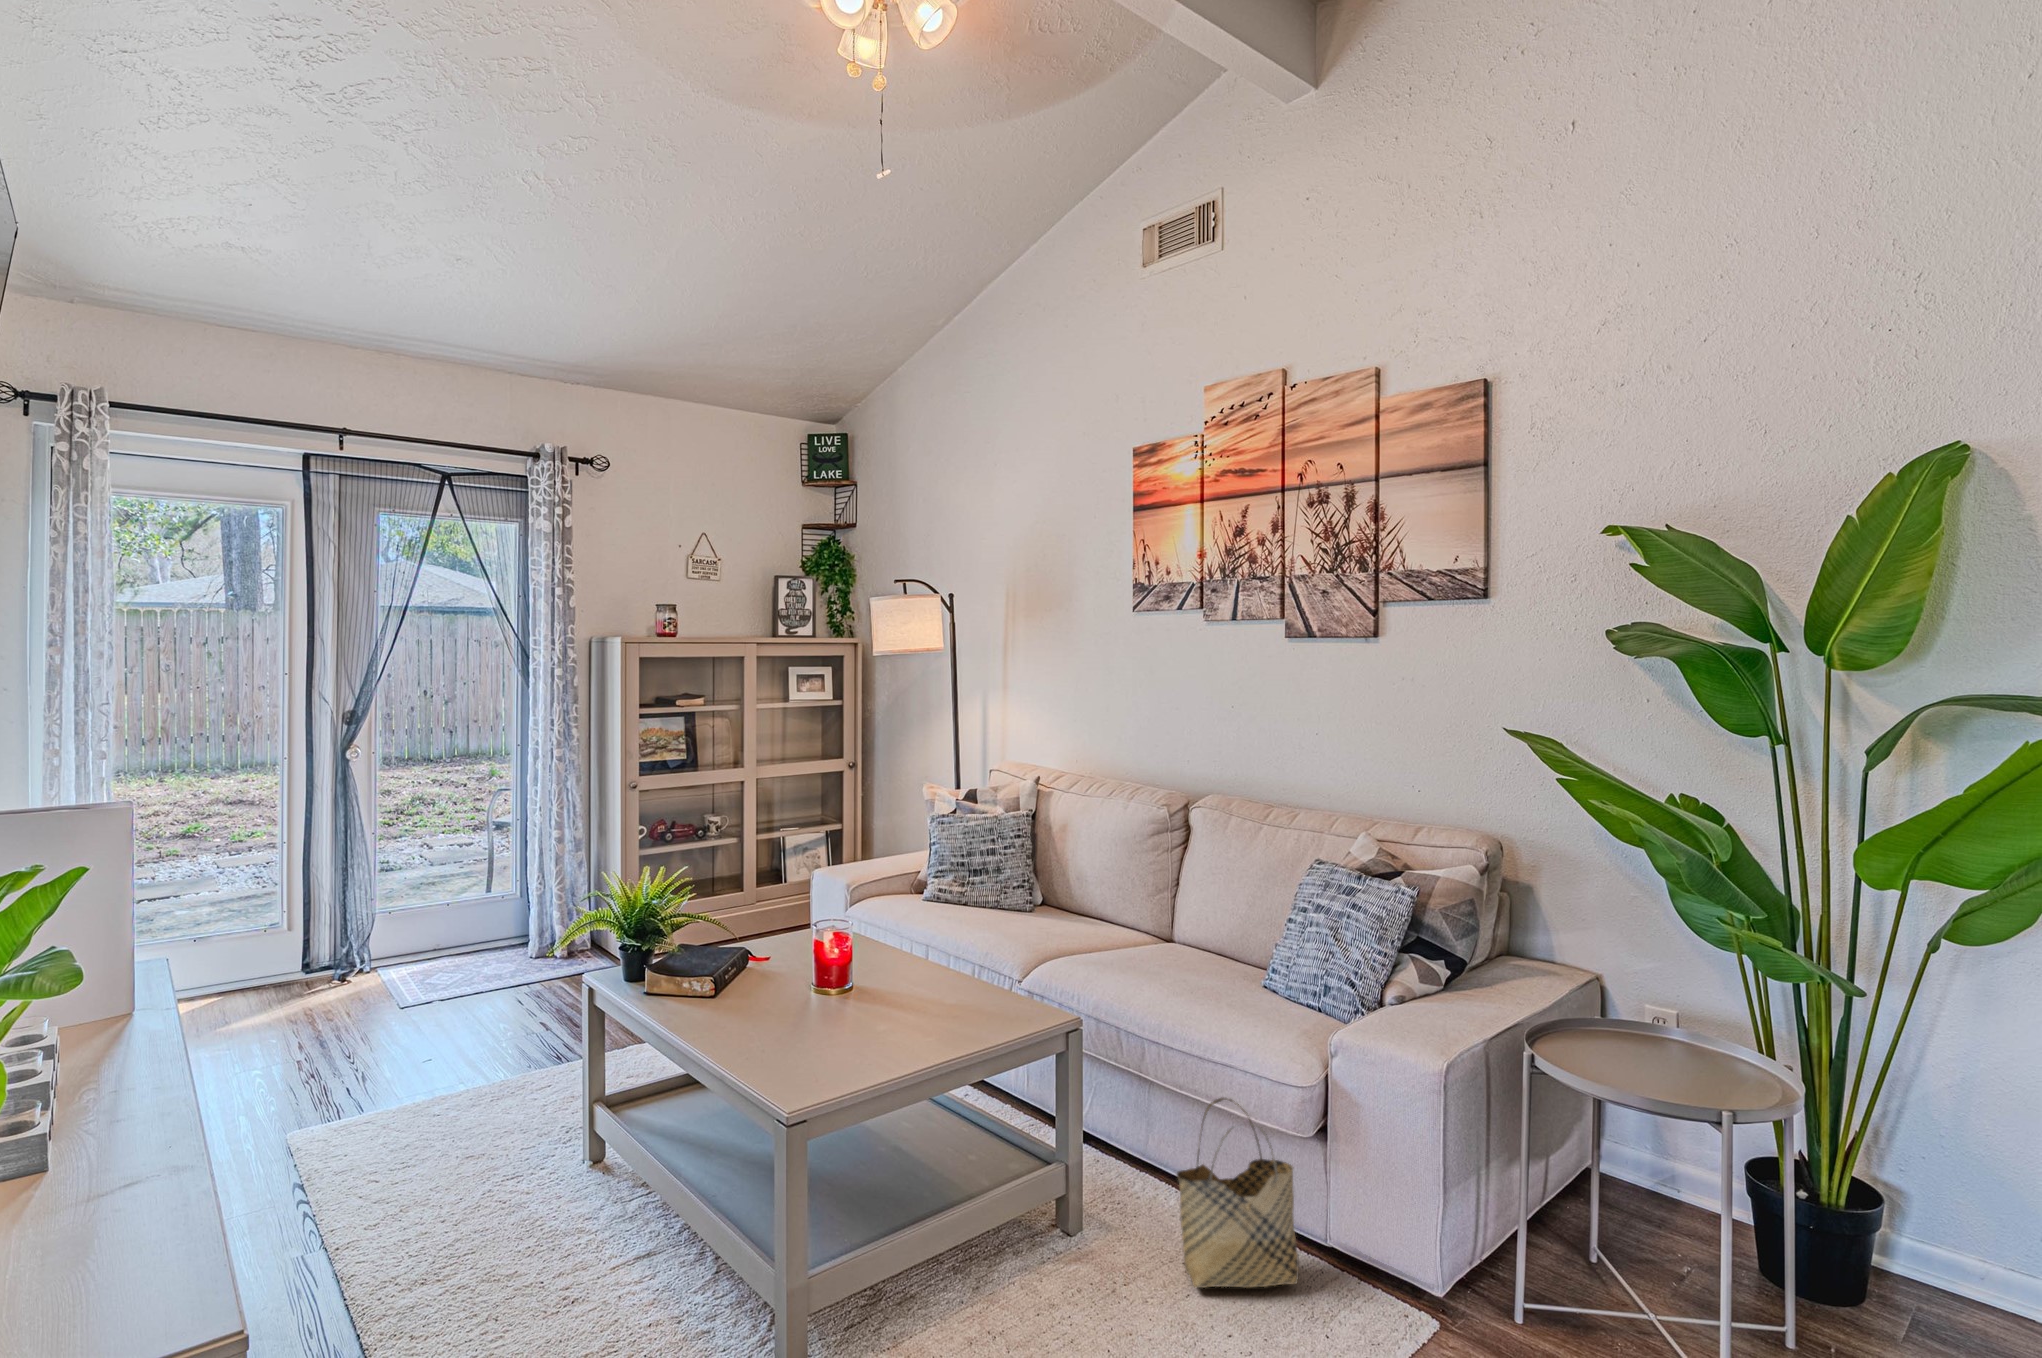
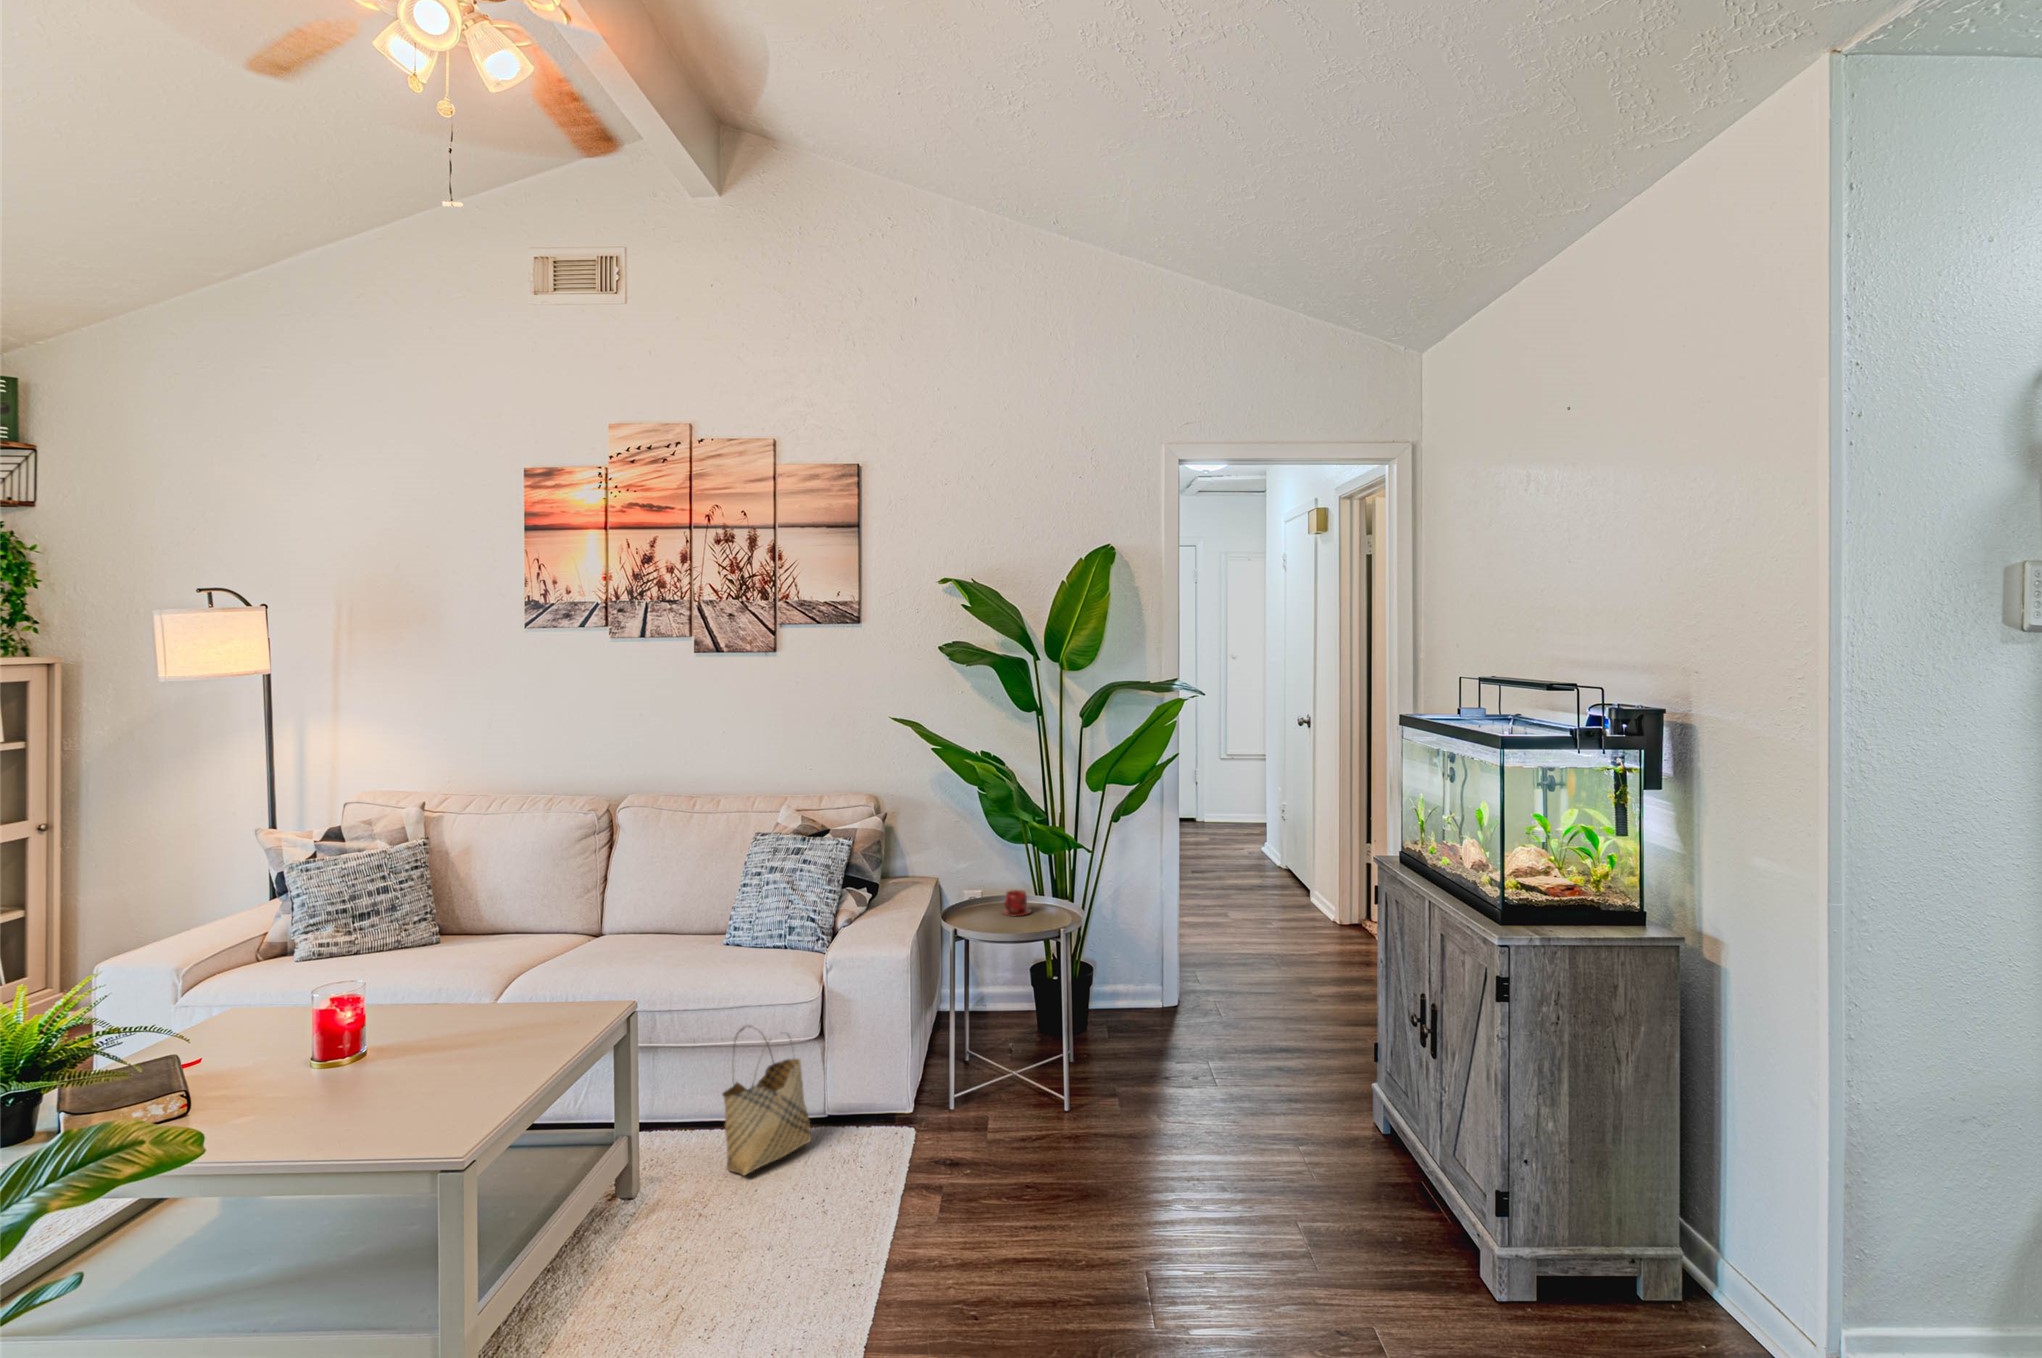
teacup: none [1652,1028,1712,1078] -> present [1002,890,1031,916]

